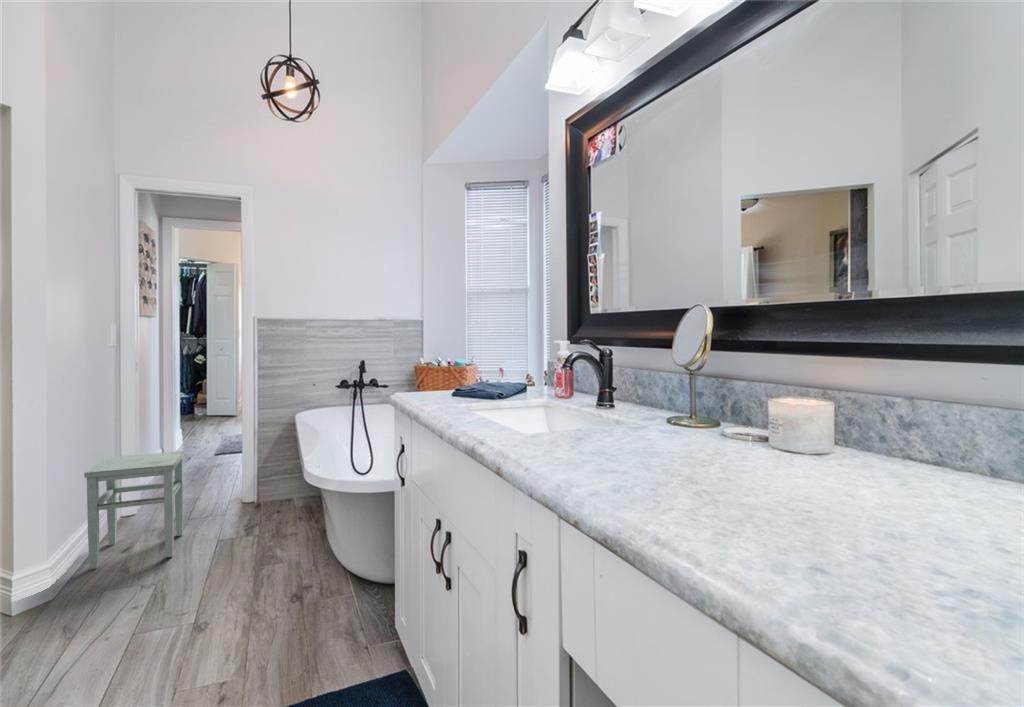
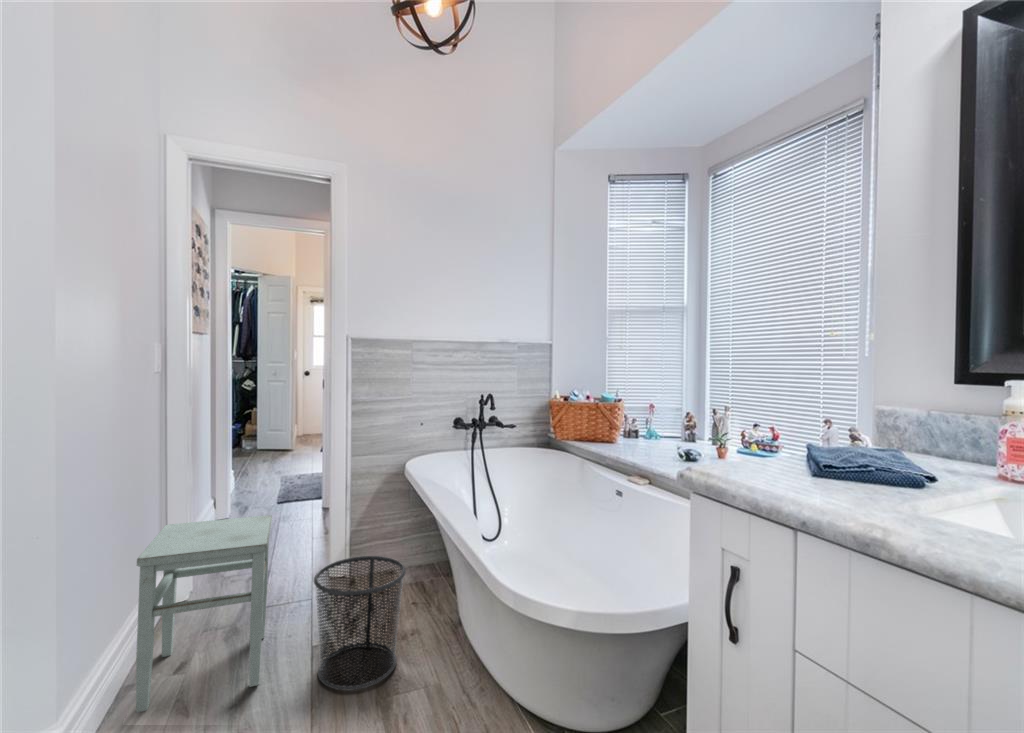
waste bin: none [208,477,276,558] -> present [314,556,406,691]

